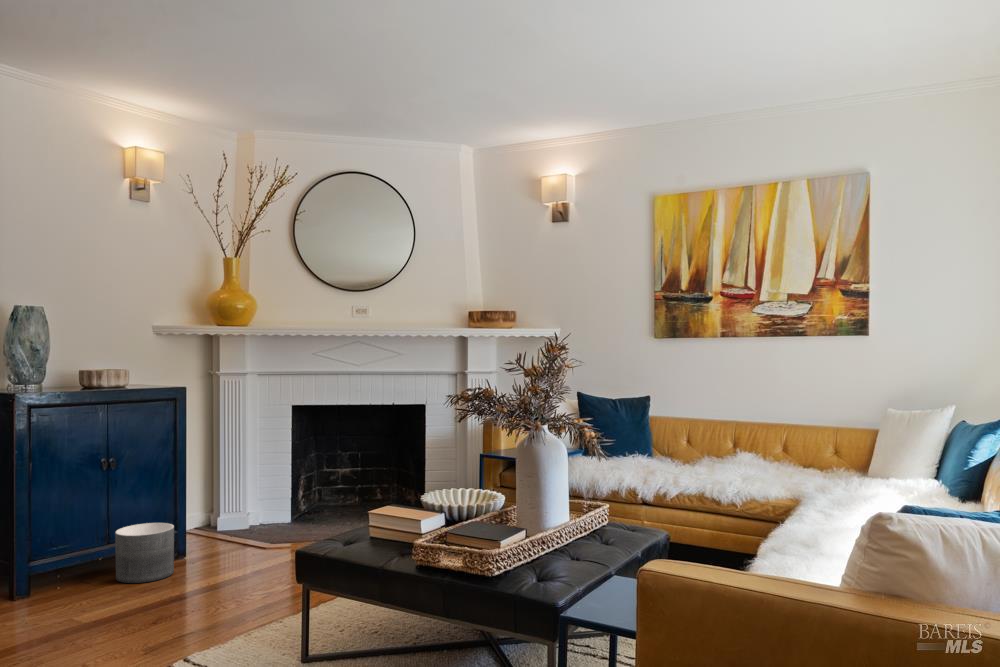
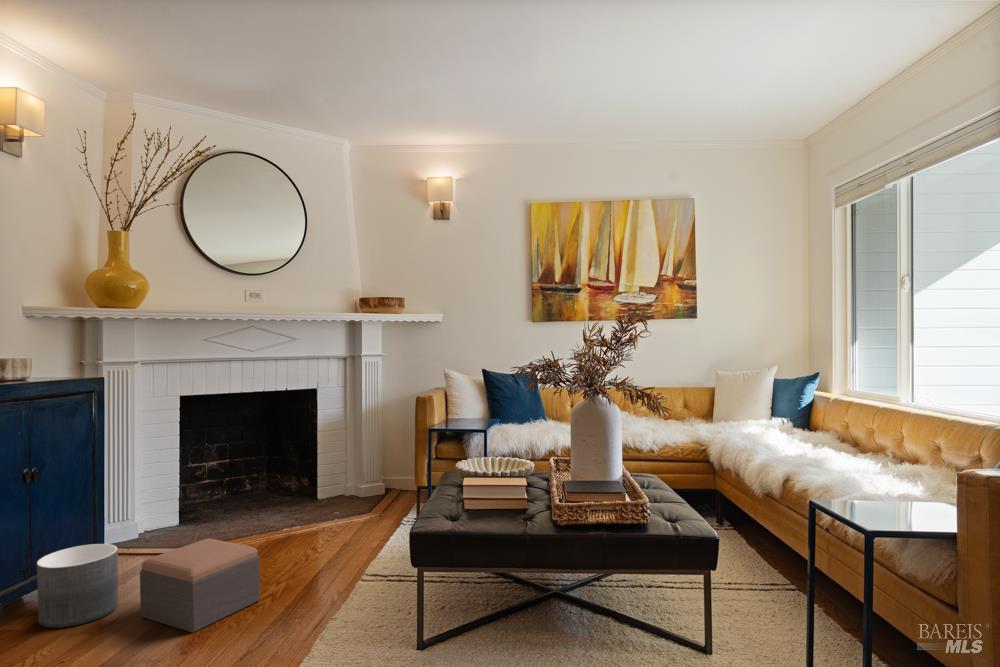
footstool: none [174,531,260,603] -> present [140,538,260,633]

